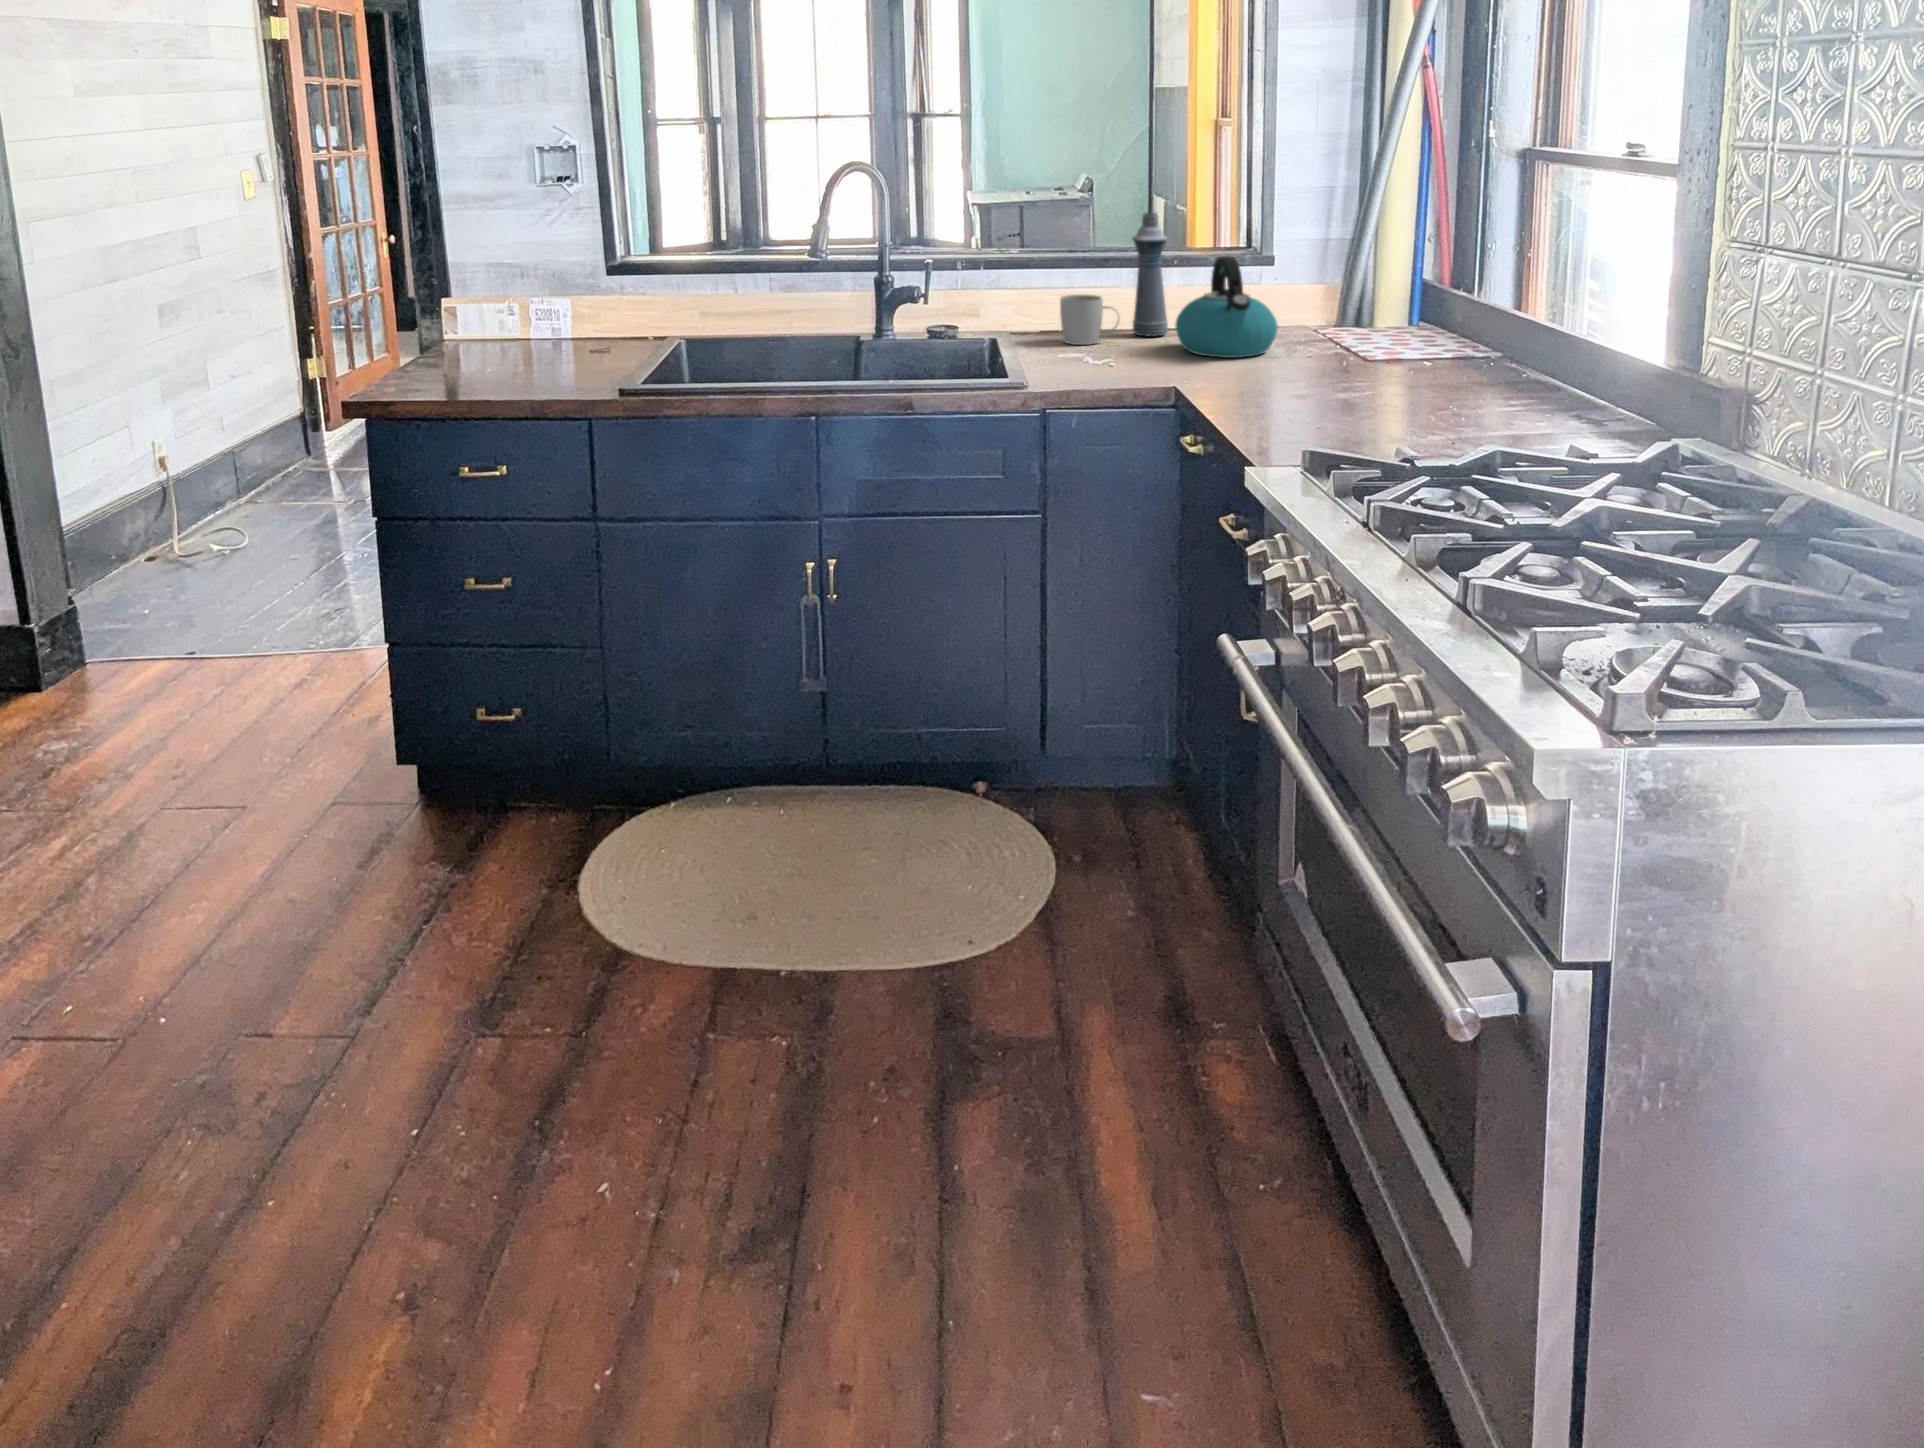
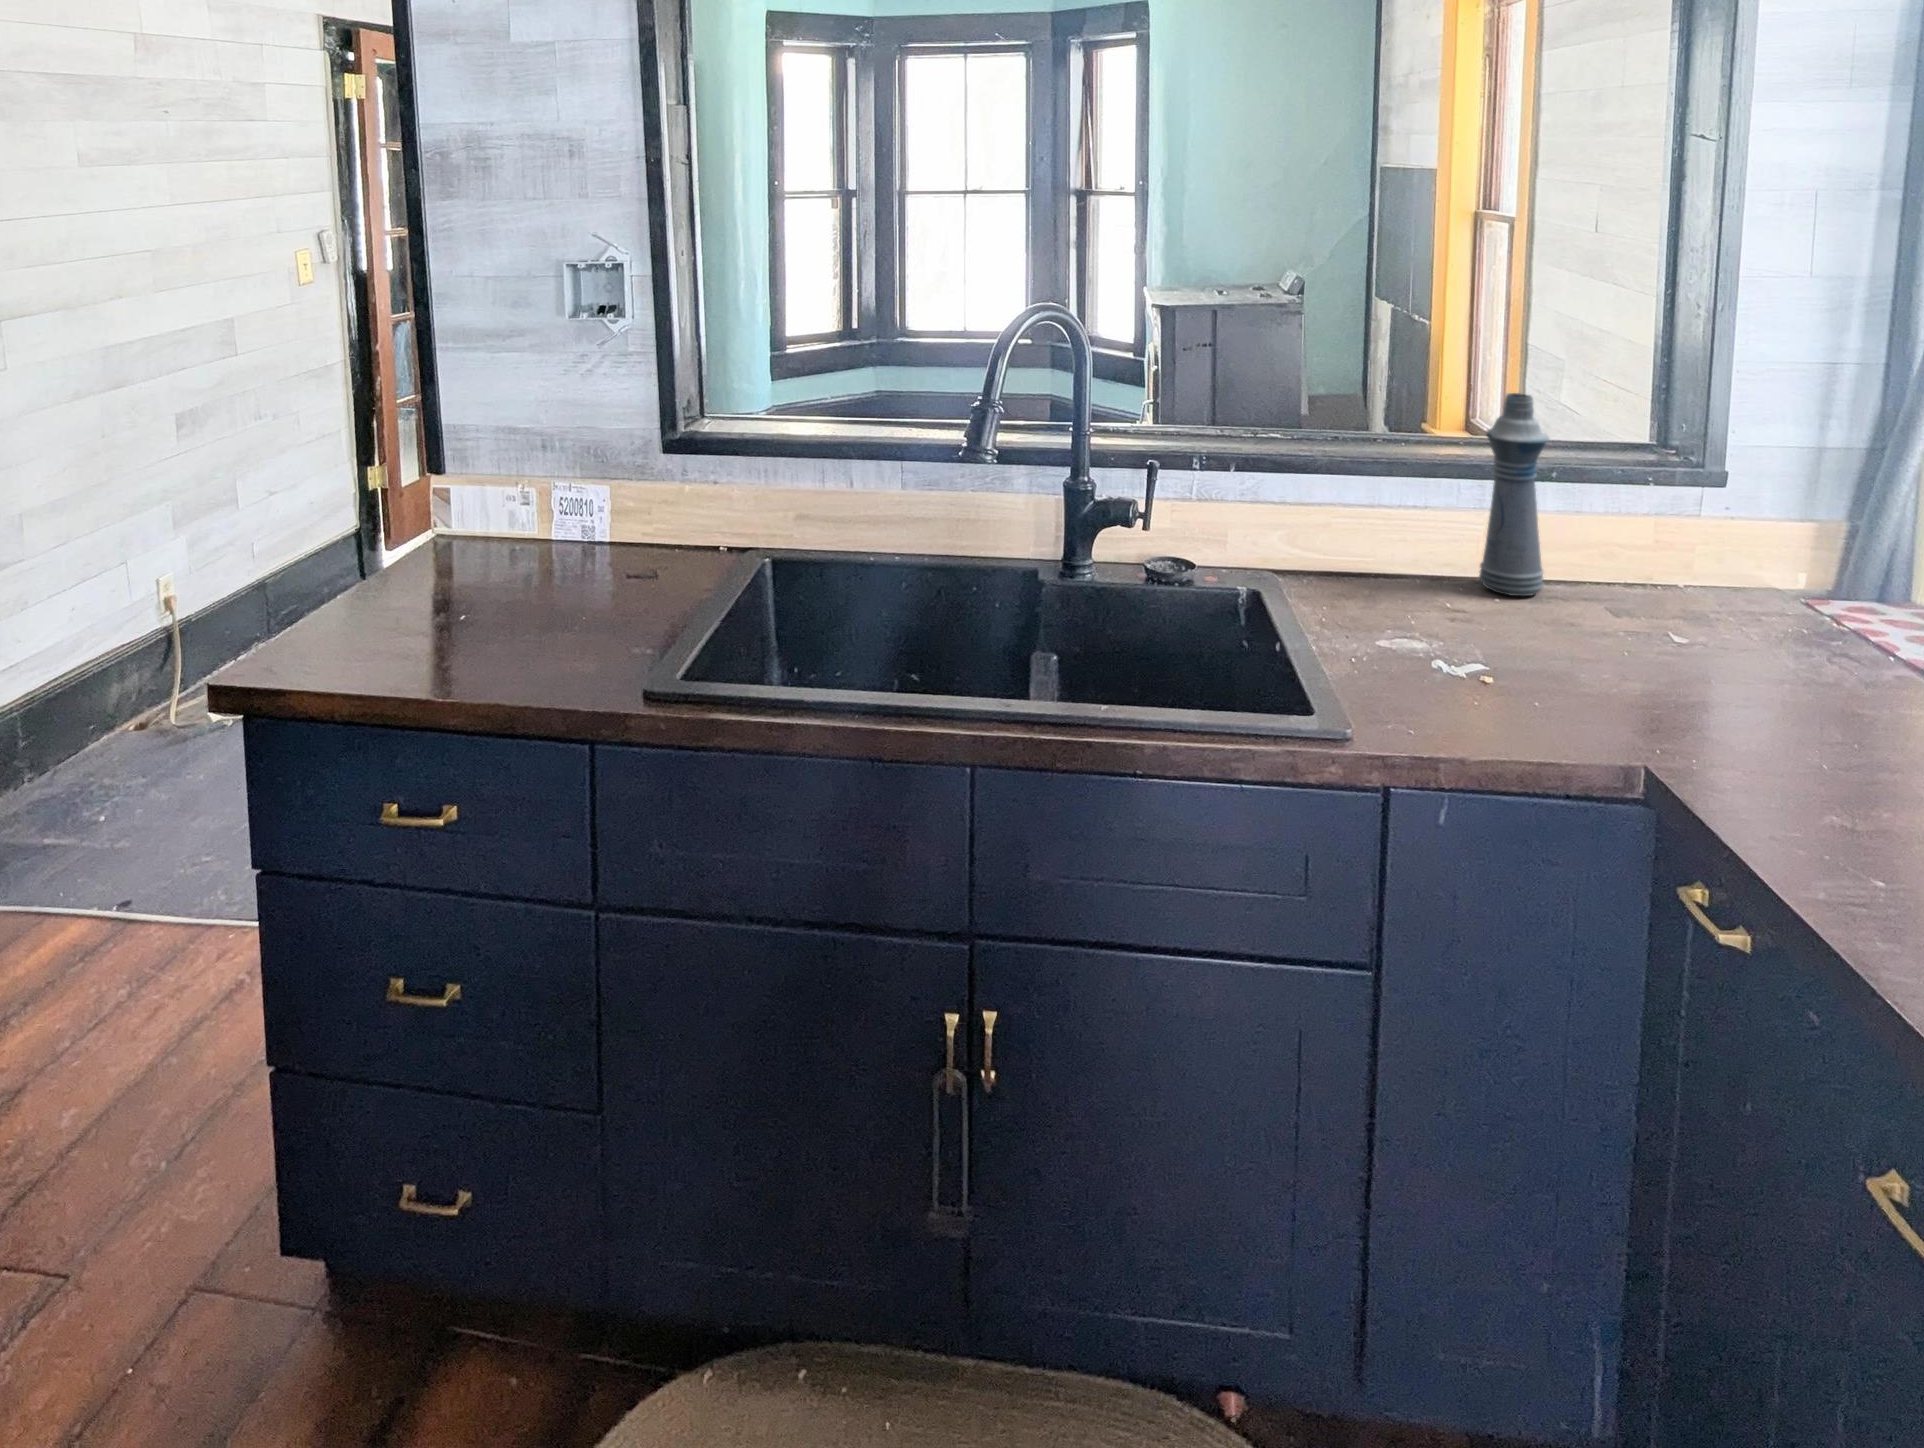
kettle: present [1175,256,1278,358] -> none [1591,489,1800,680]
mug: present [1060,295,1119,345] -> none [1370,523,1475,613]

